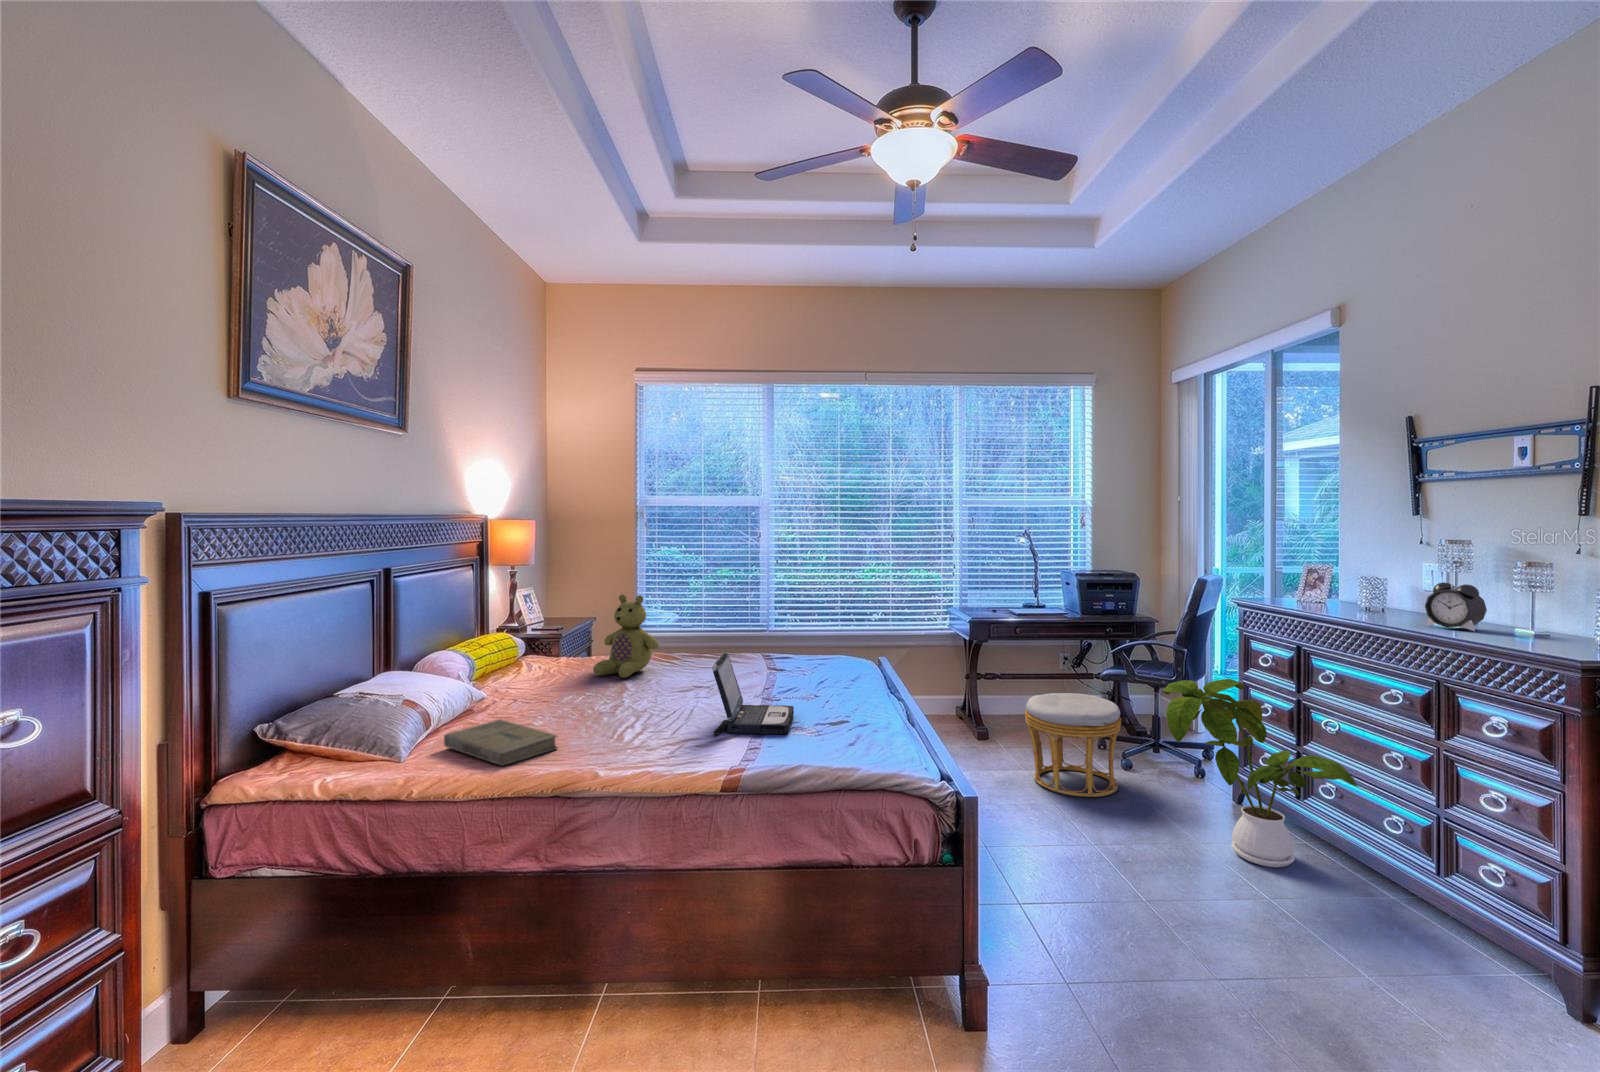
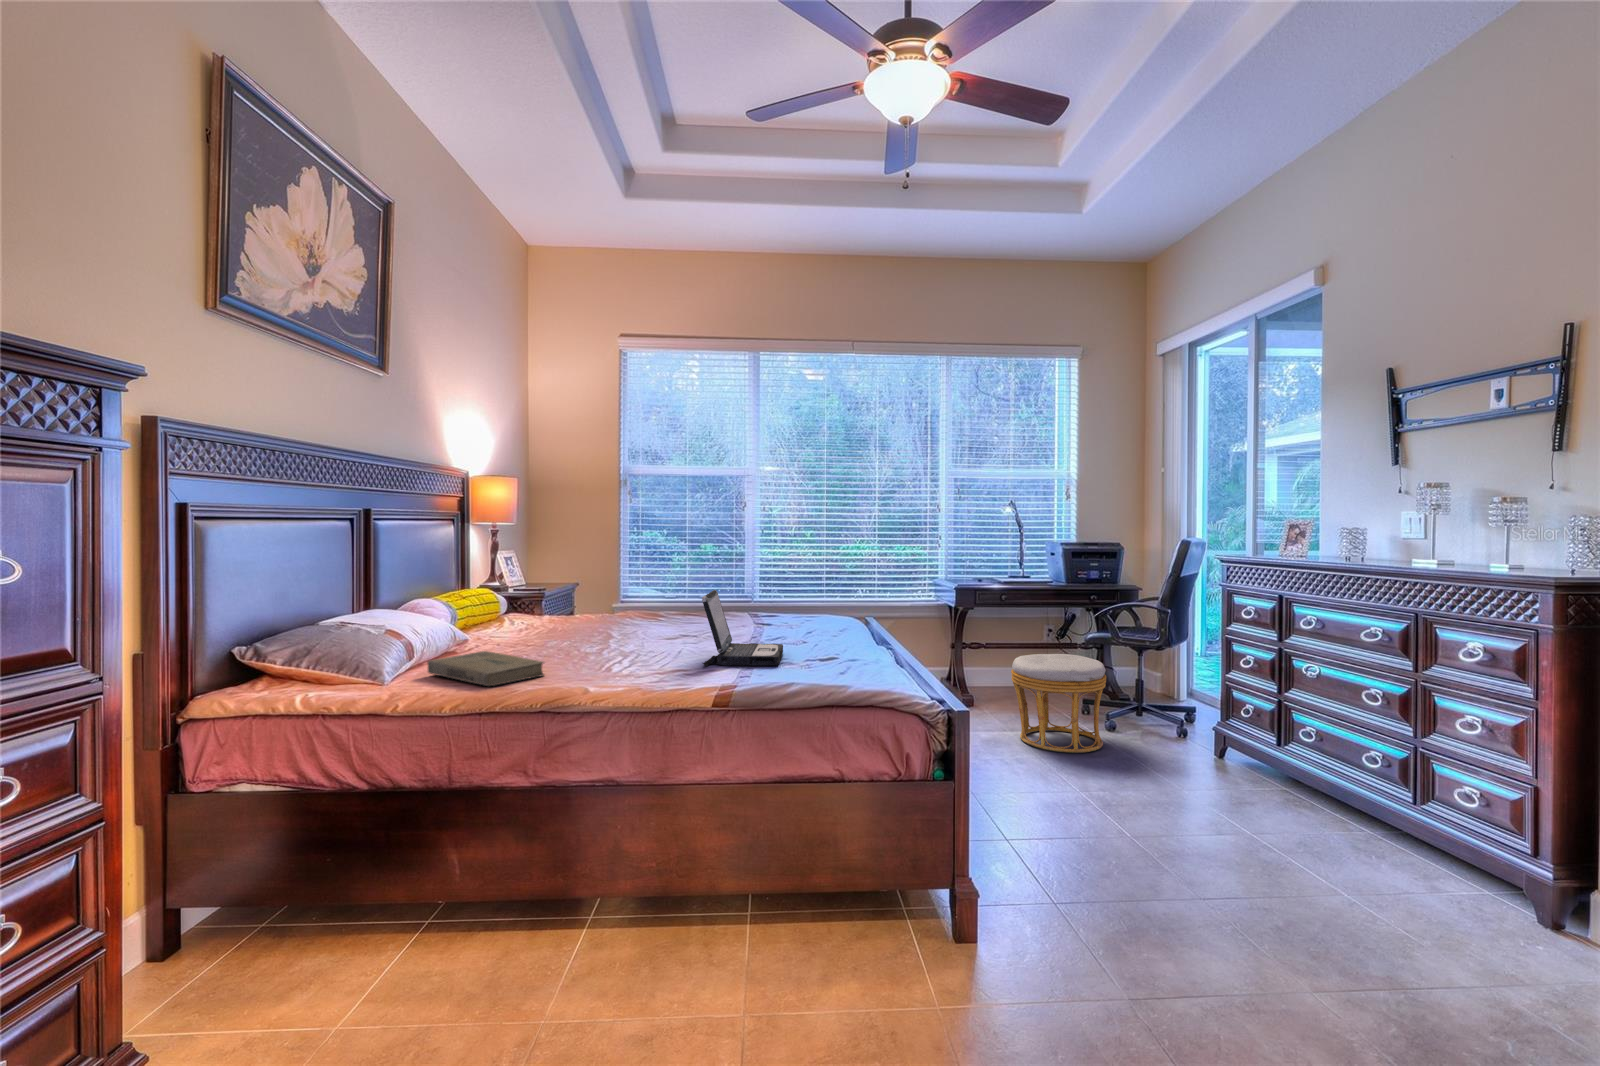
alarm clock: present [1425,582,1487,631] -> none [1403,521,1462,566]
stuffed bear: present [593,594,659,678] -> none [577,546,644,628]
house plant: present [1163,679,1358,867] -> none [1148,625,1340,810]

